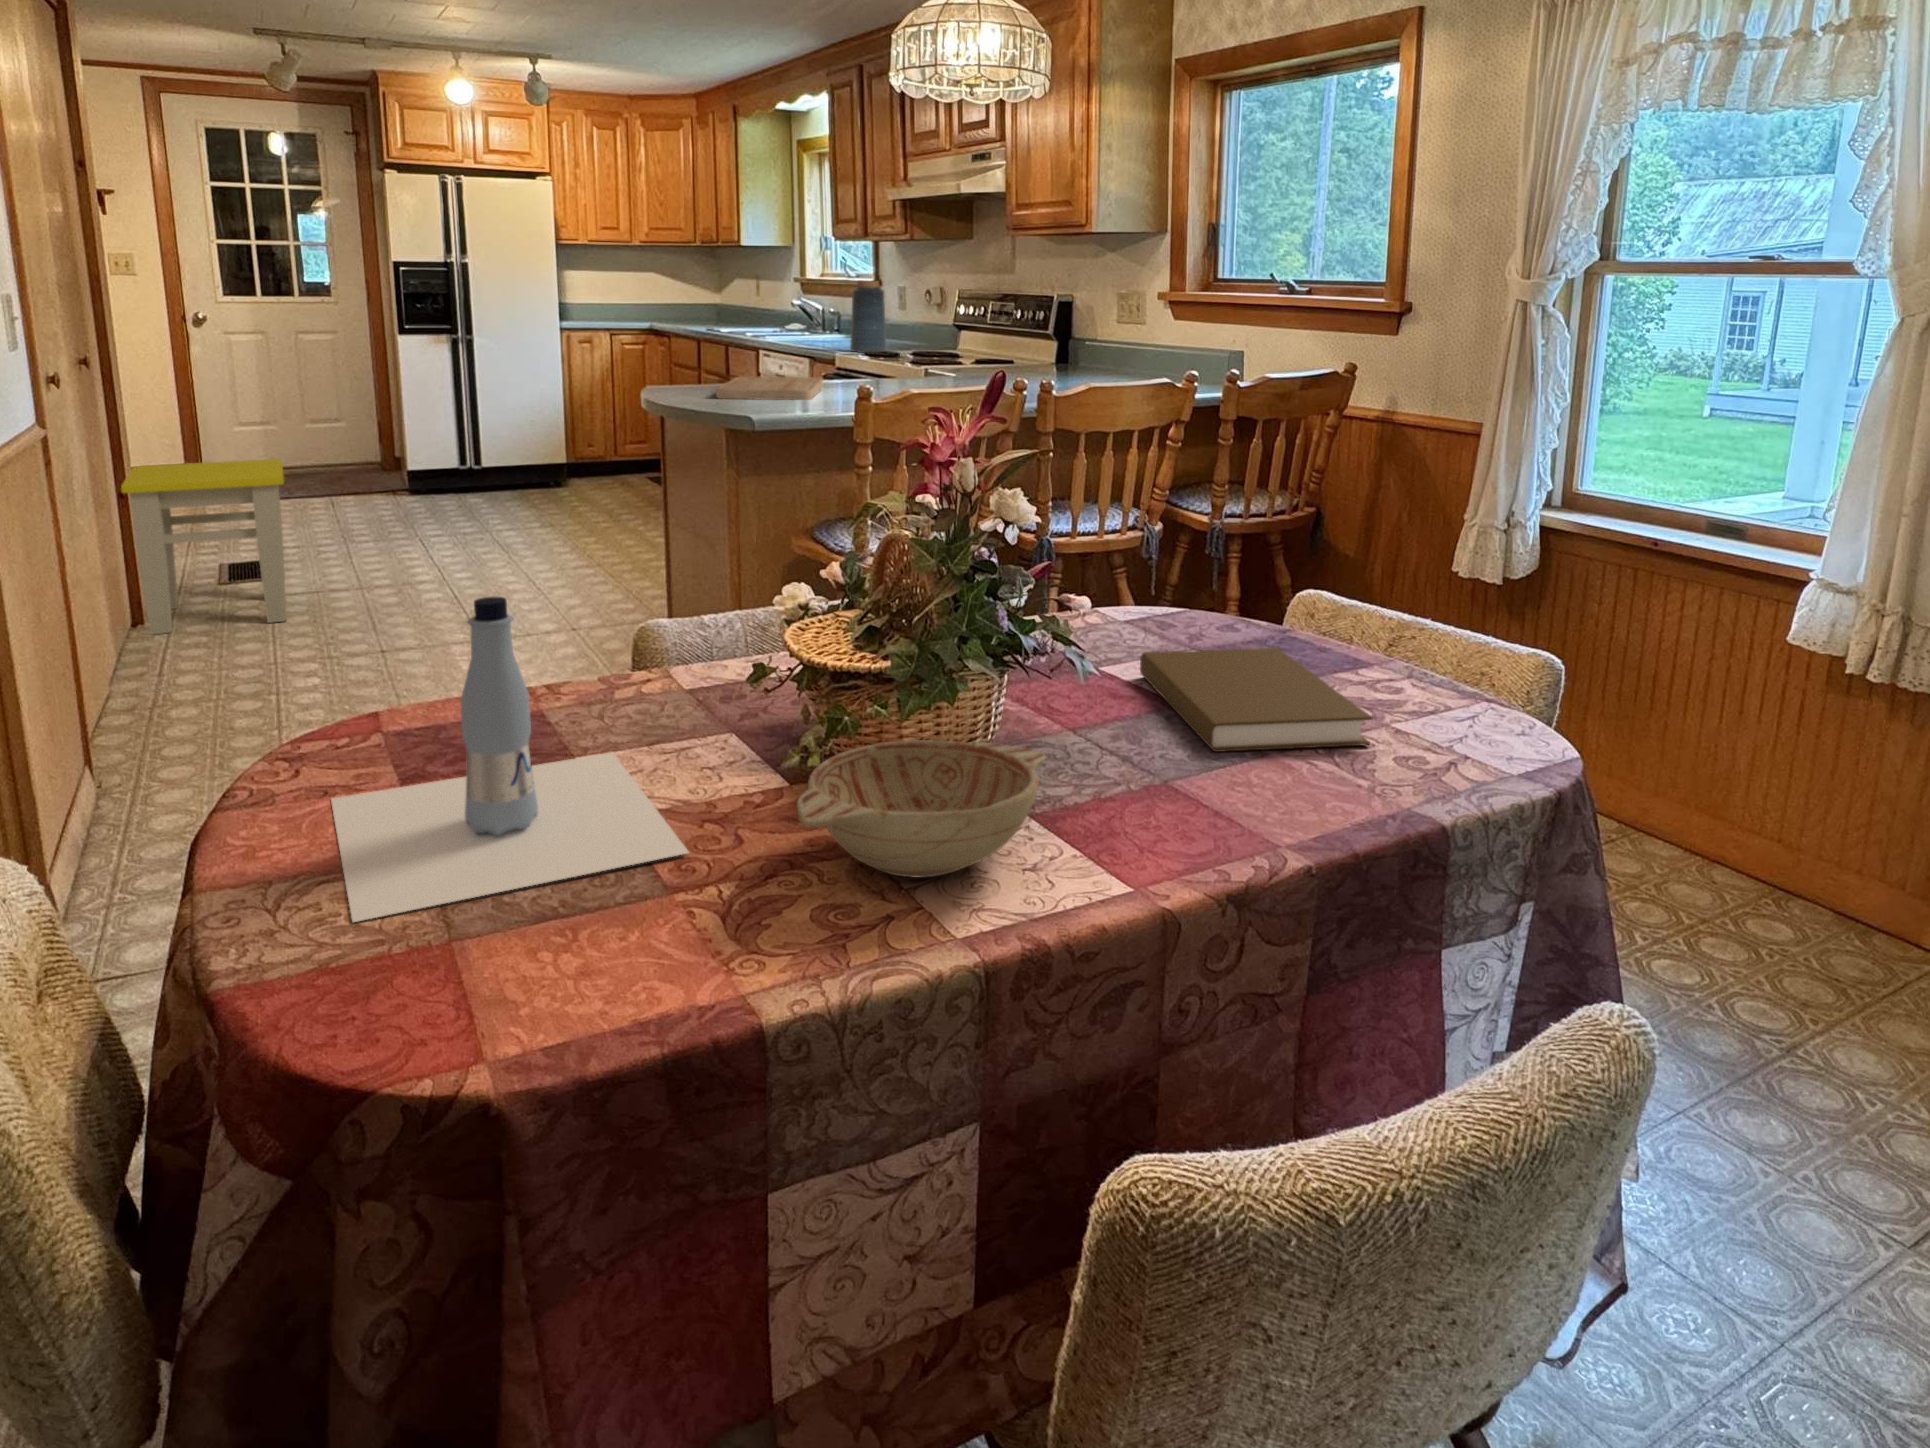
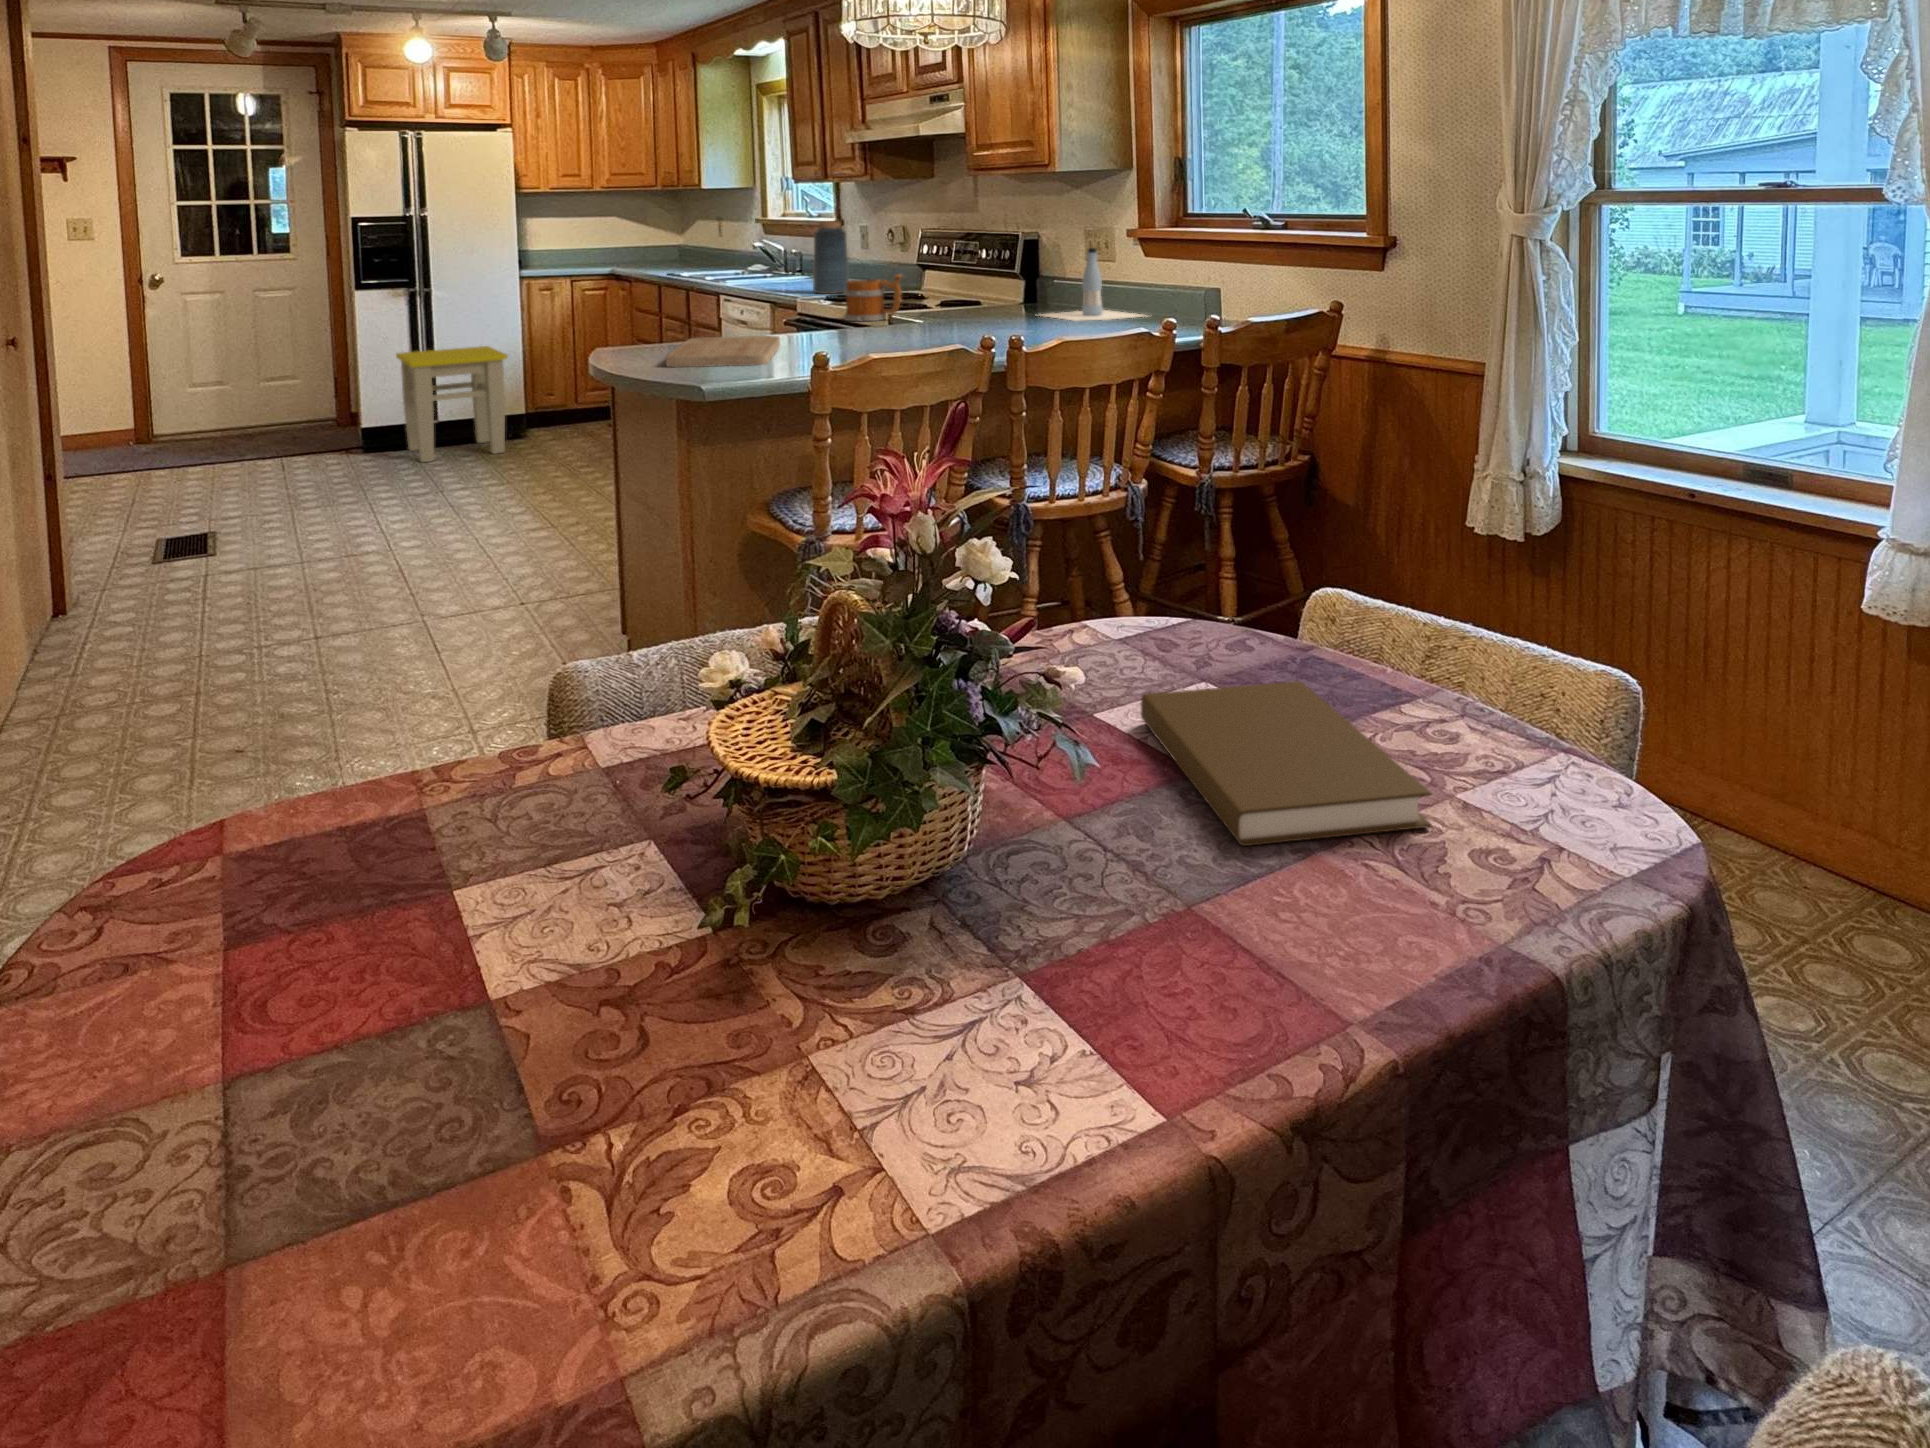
mug: none [882,328,940,373] -> present [844,274,902,321]
stool: present [121,459,286,634] -> present [396,346,508,462]
bottle: present [331,597,689,922] -> present [1042,248,1144,321]
decorative bowl: present [797,740,1046,877] -> none [713,880,1038,1107]

